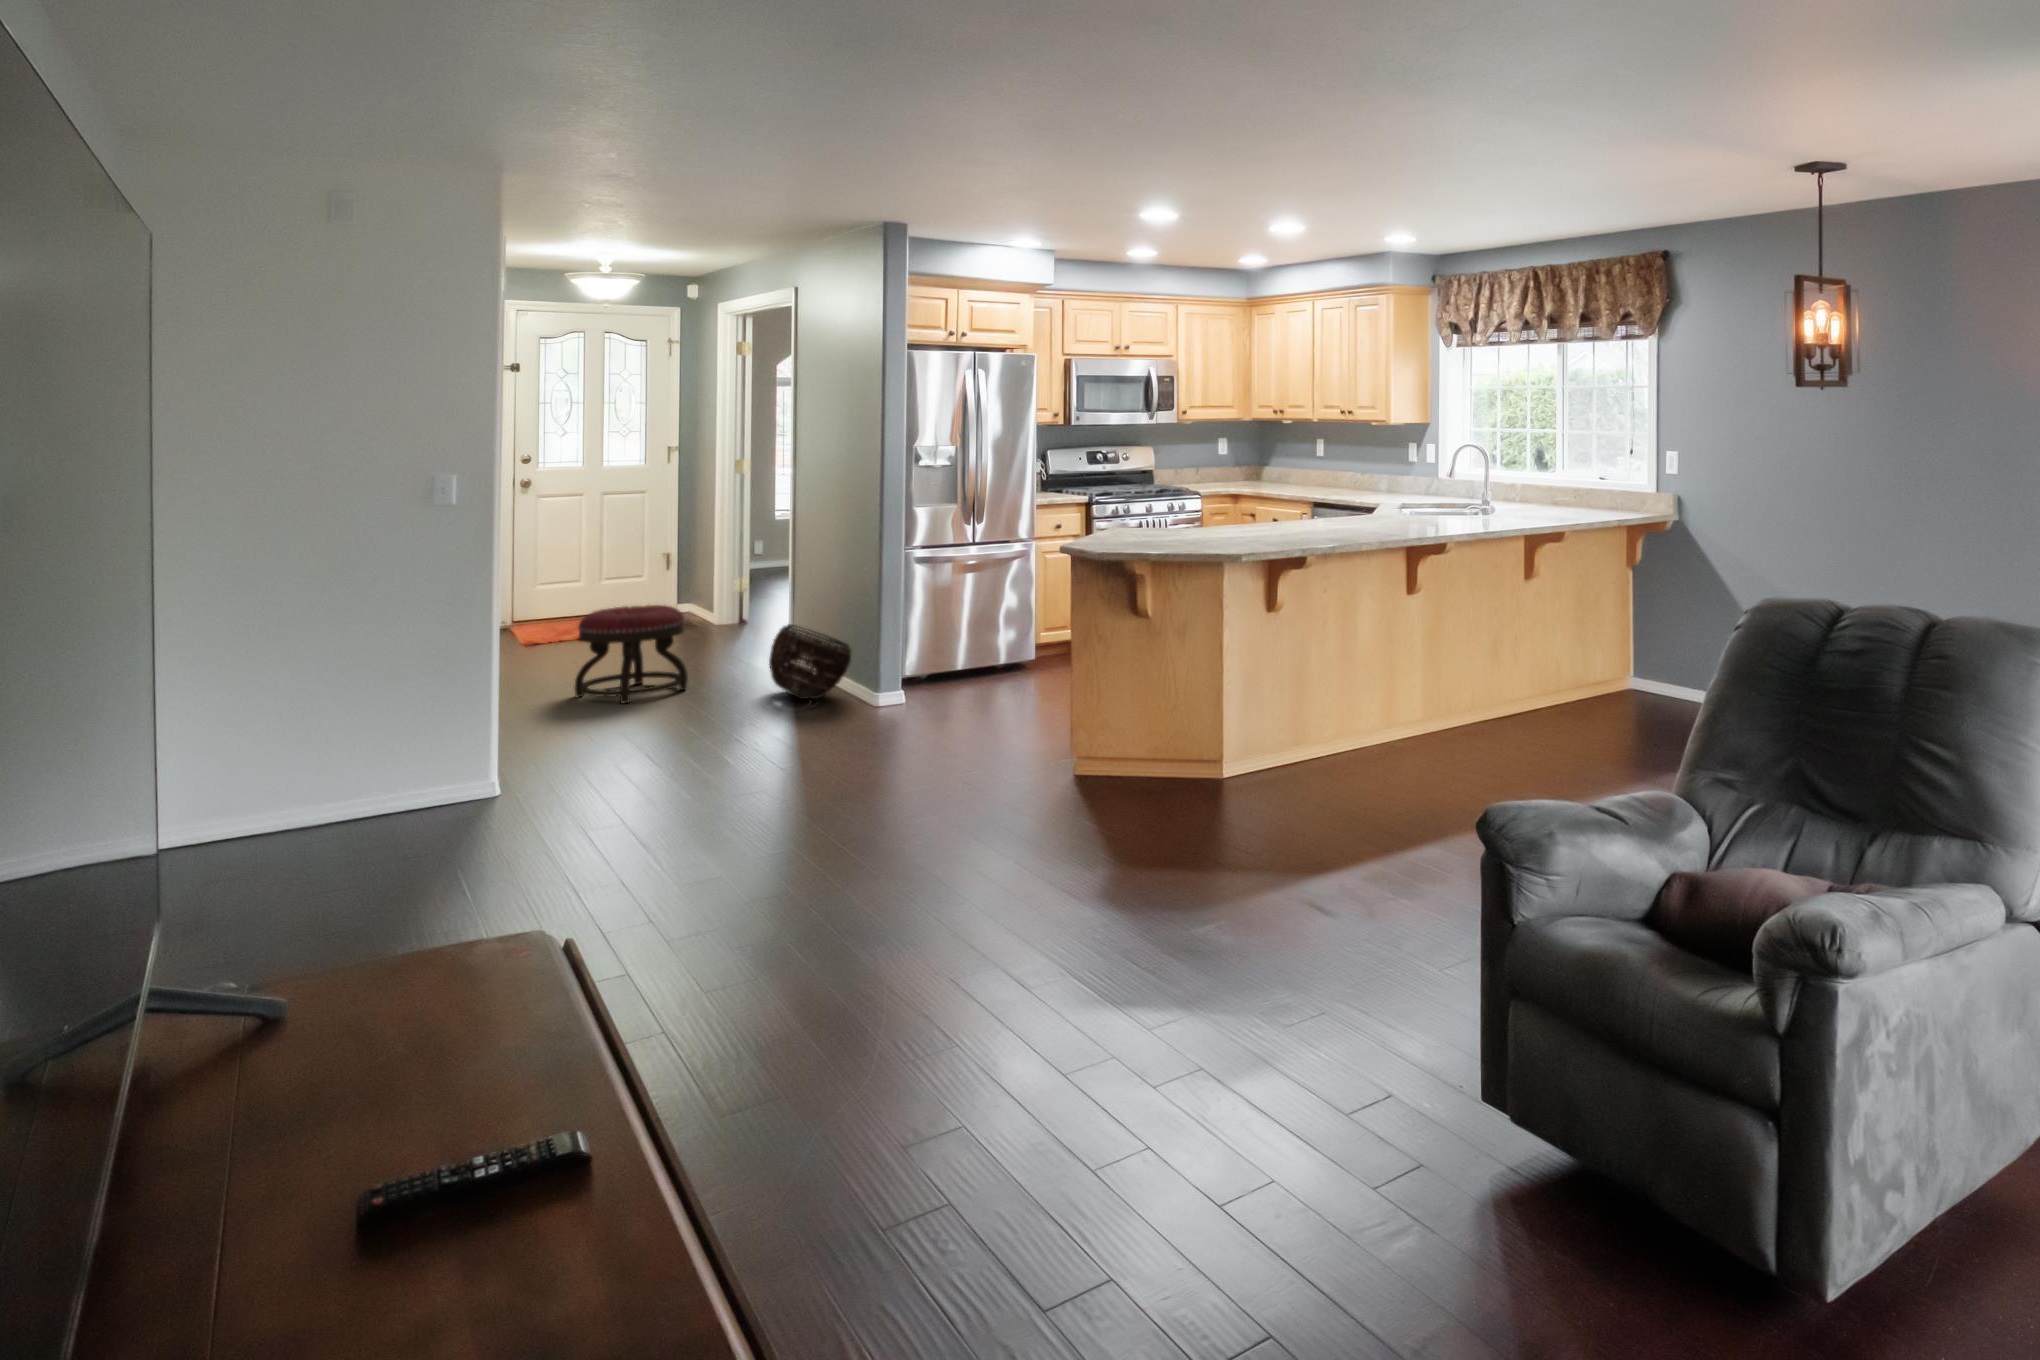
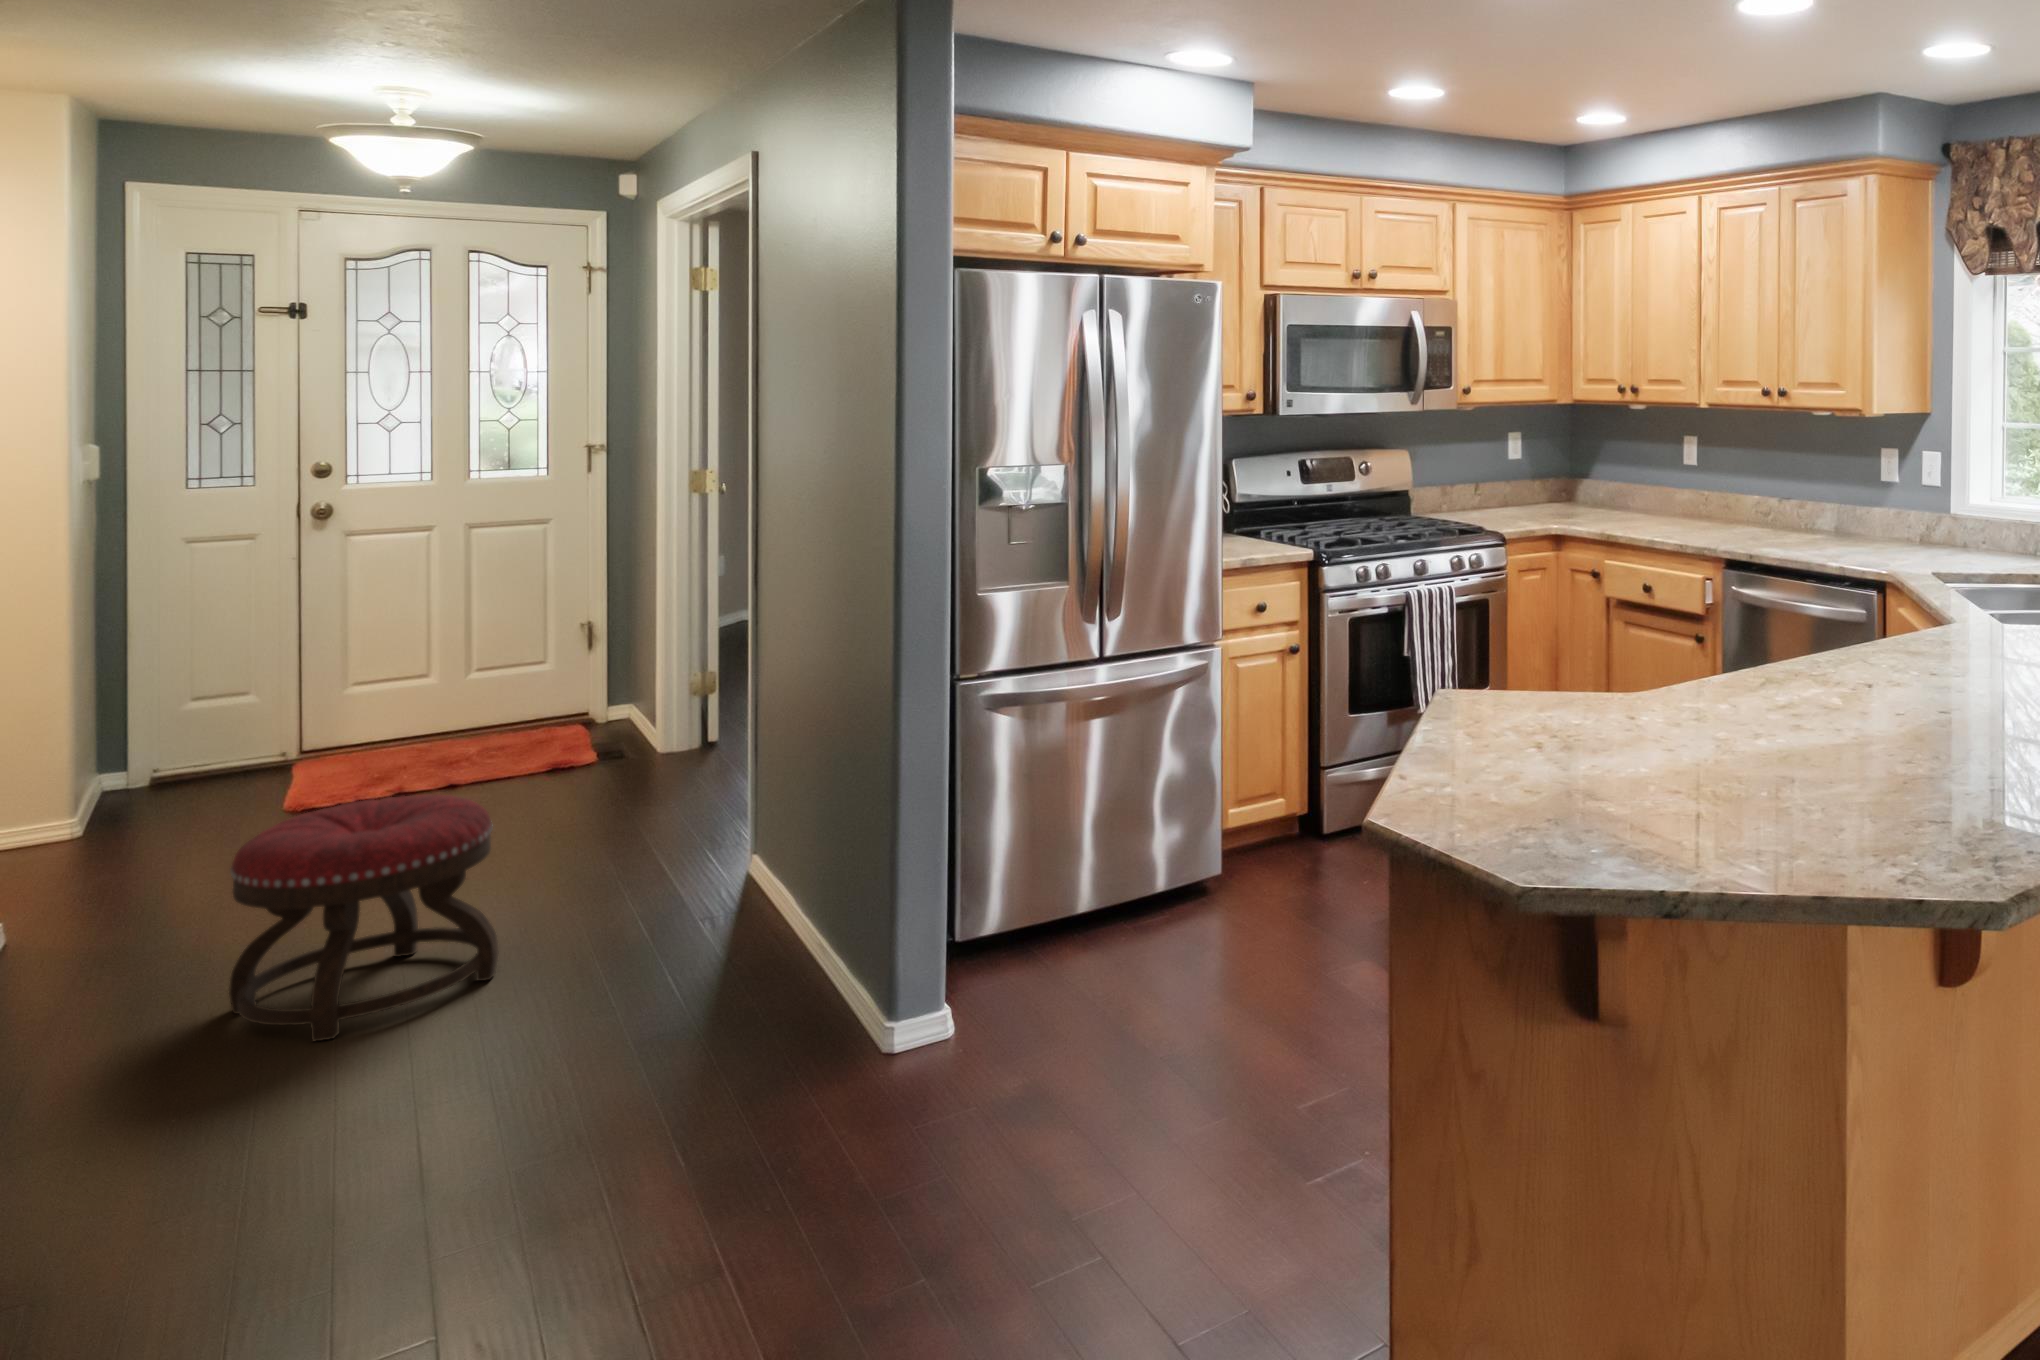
basket: present [769,624,852,699] -> none [662,836,838,1026]

